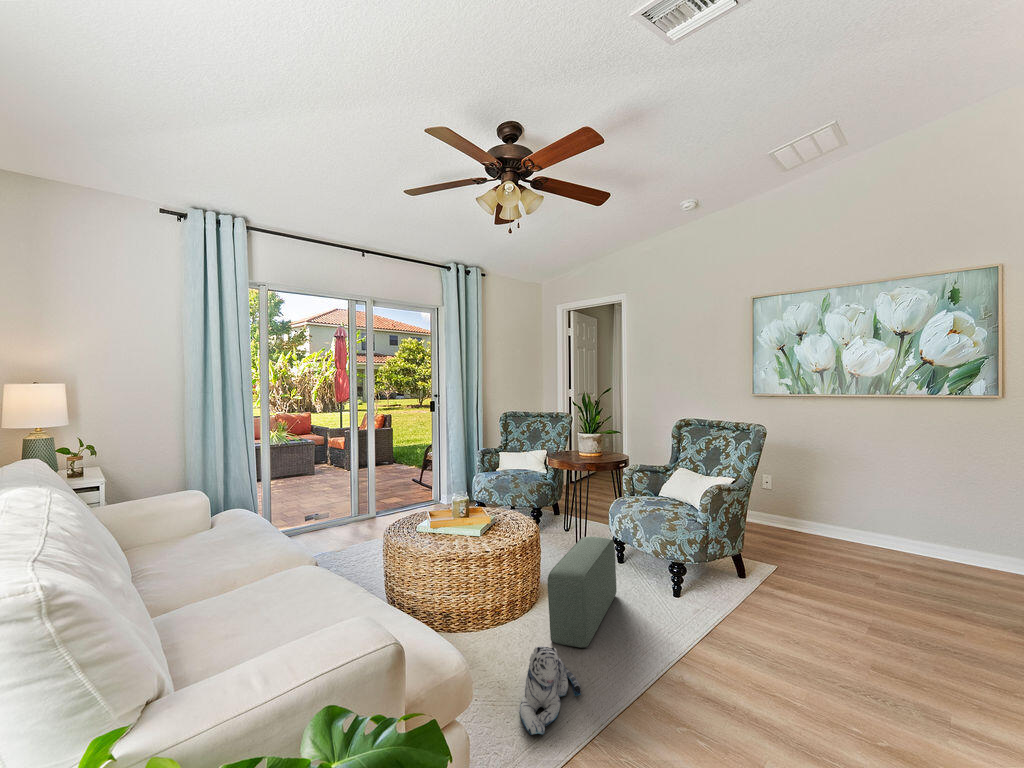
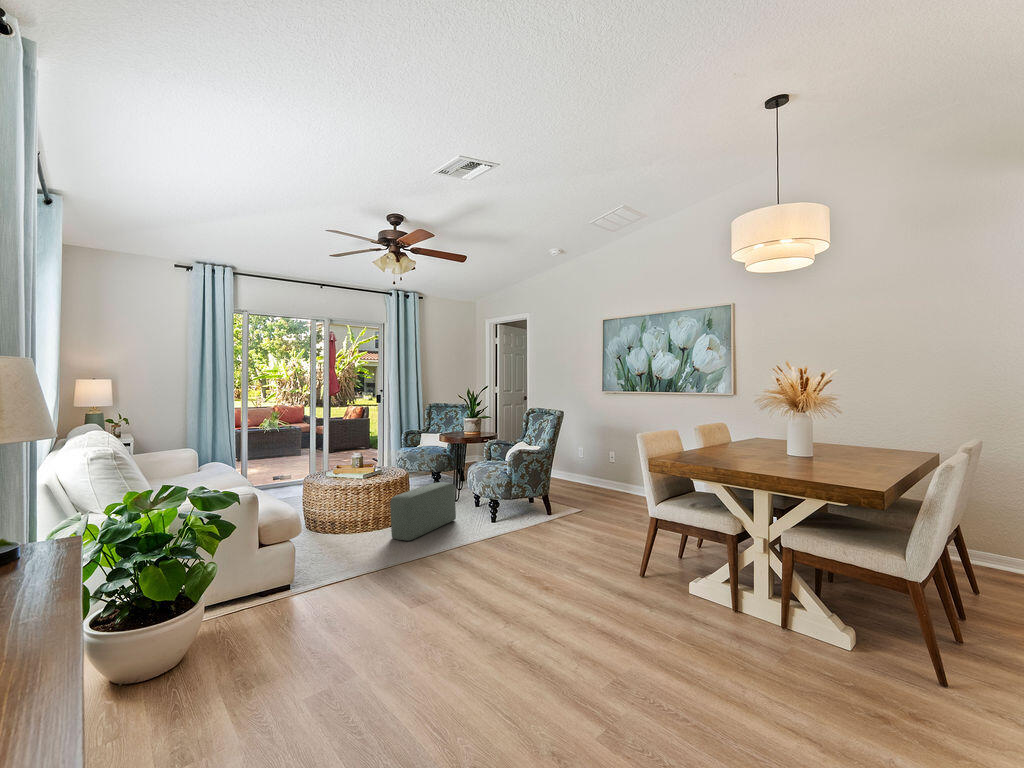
plush toy: present [520,646,581,735] -> none [344,527,390,569]

